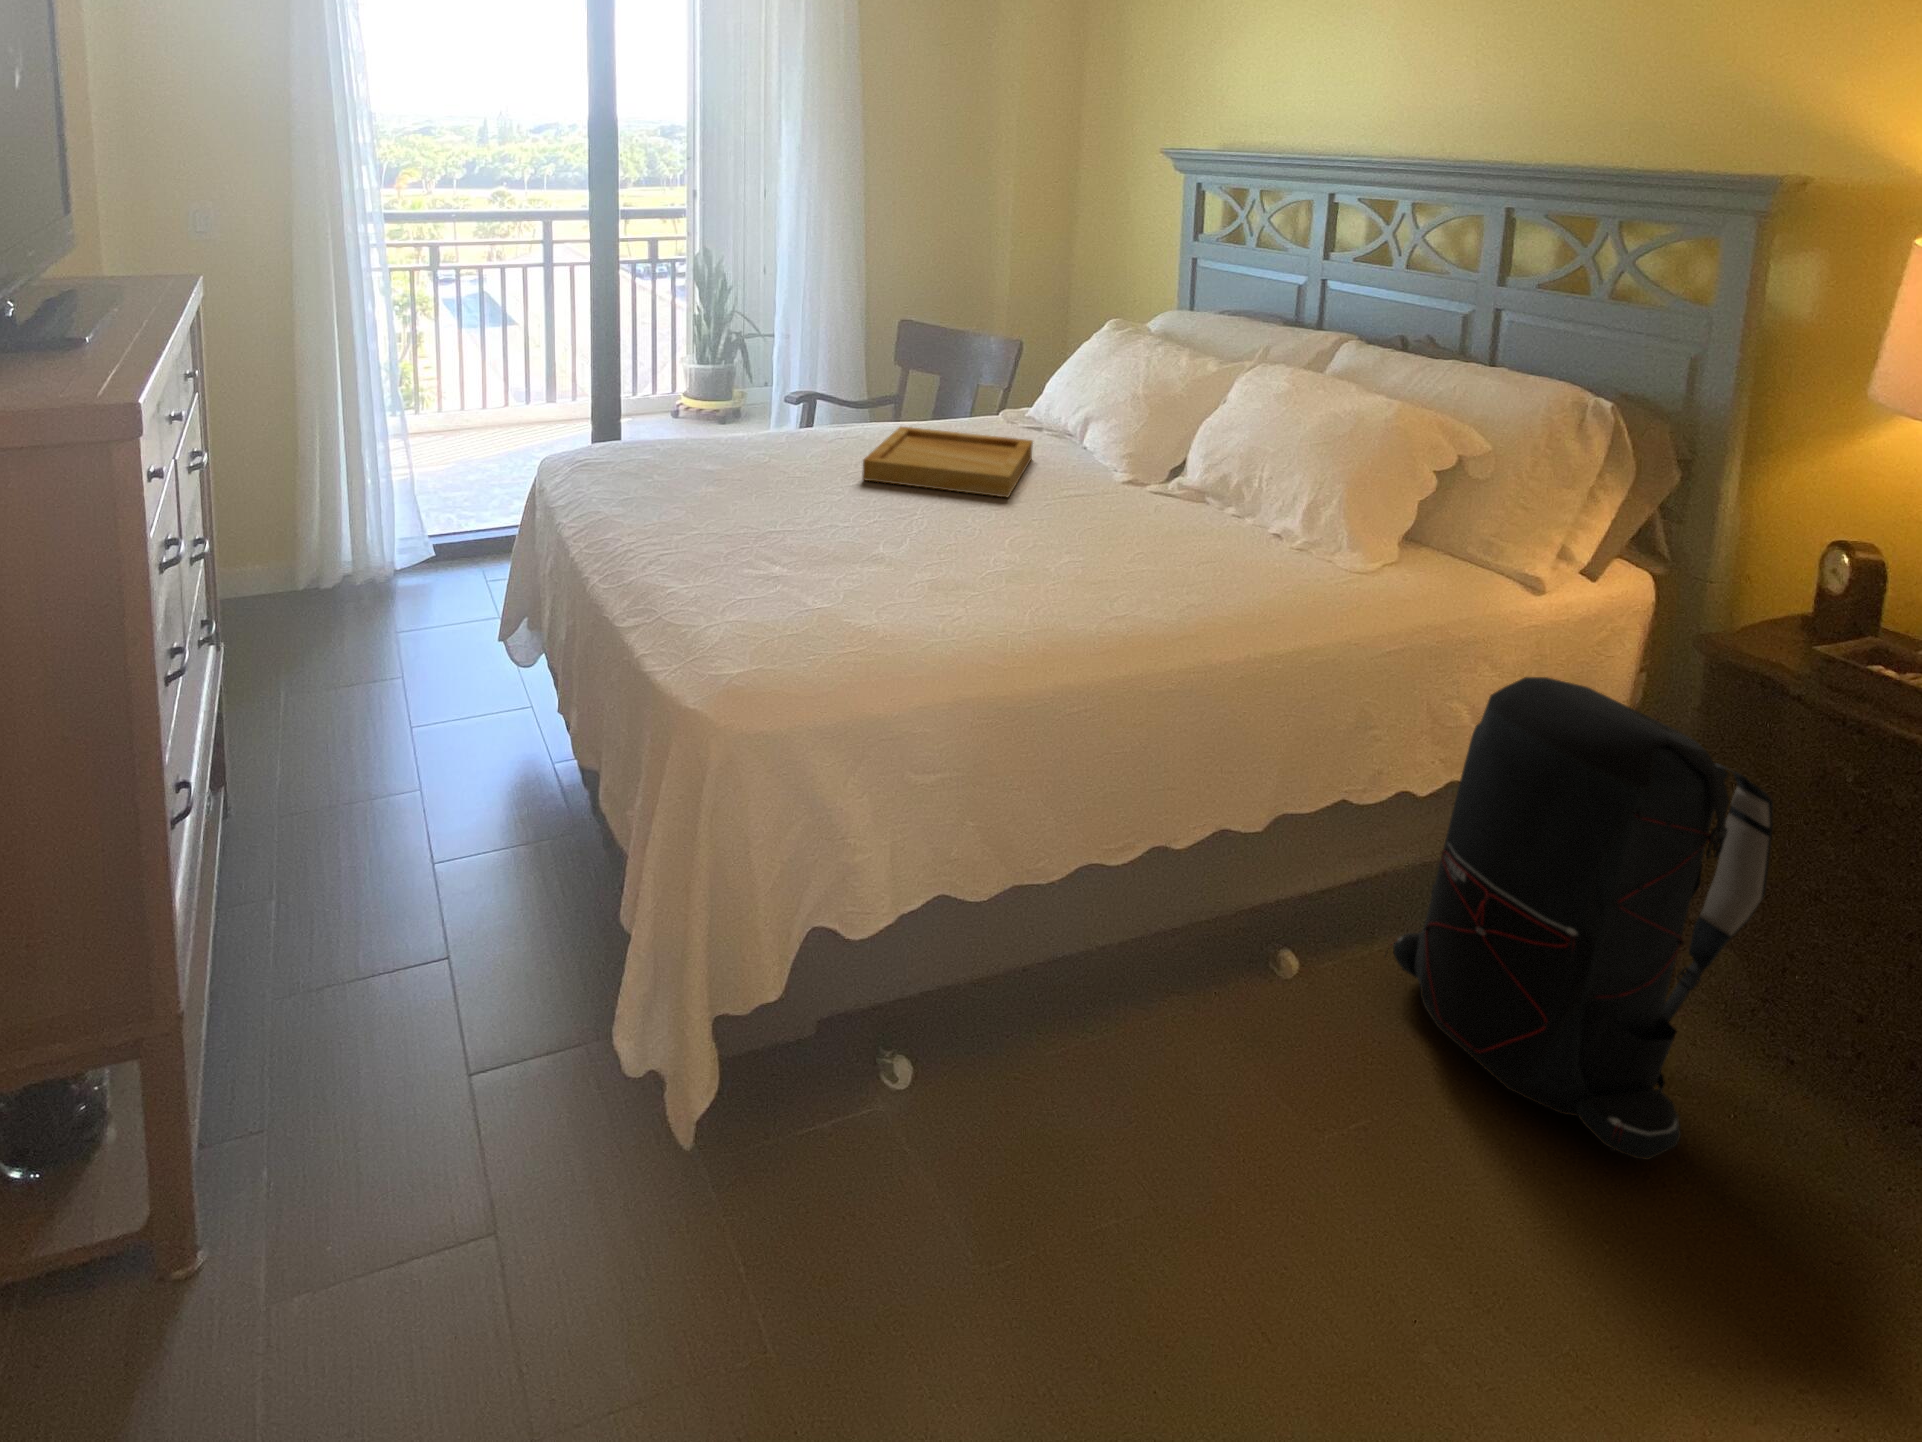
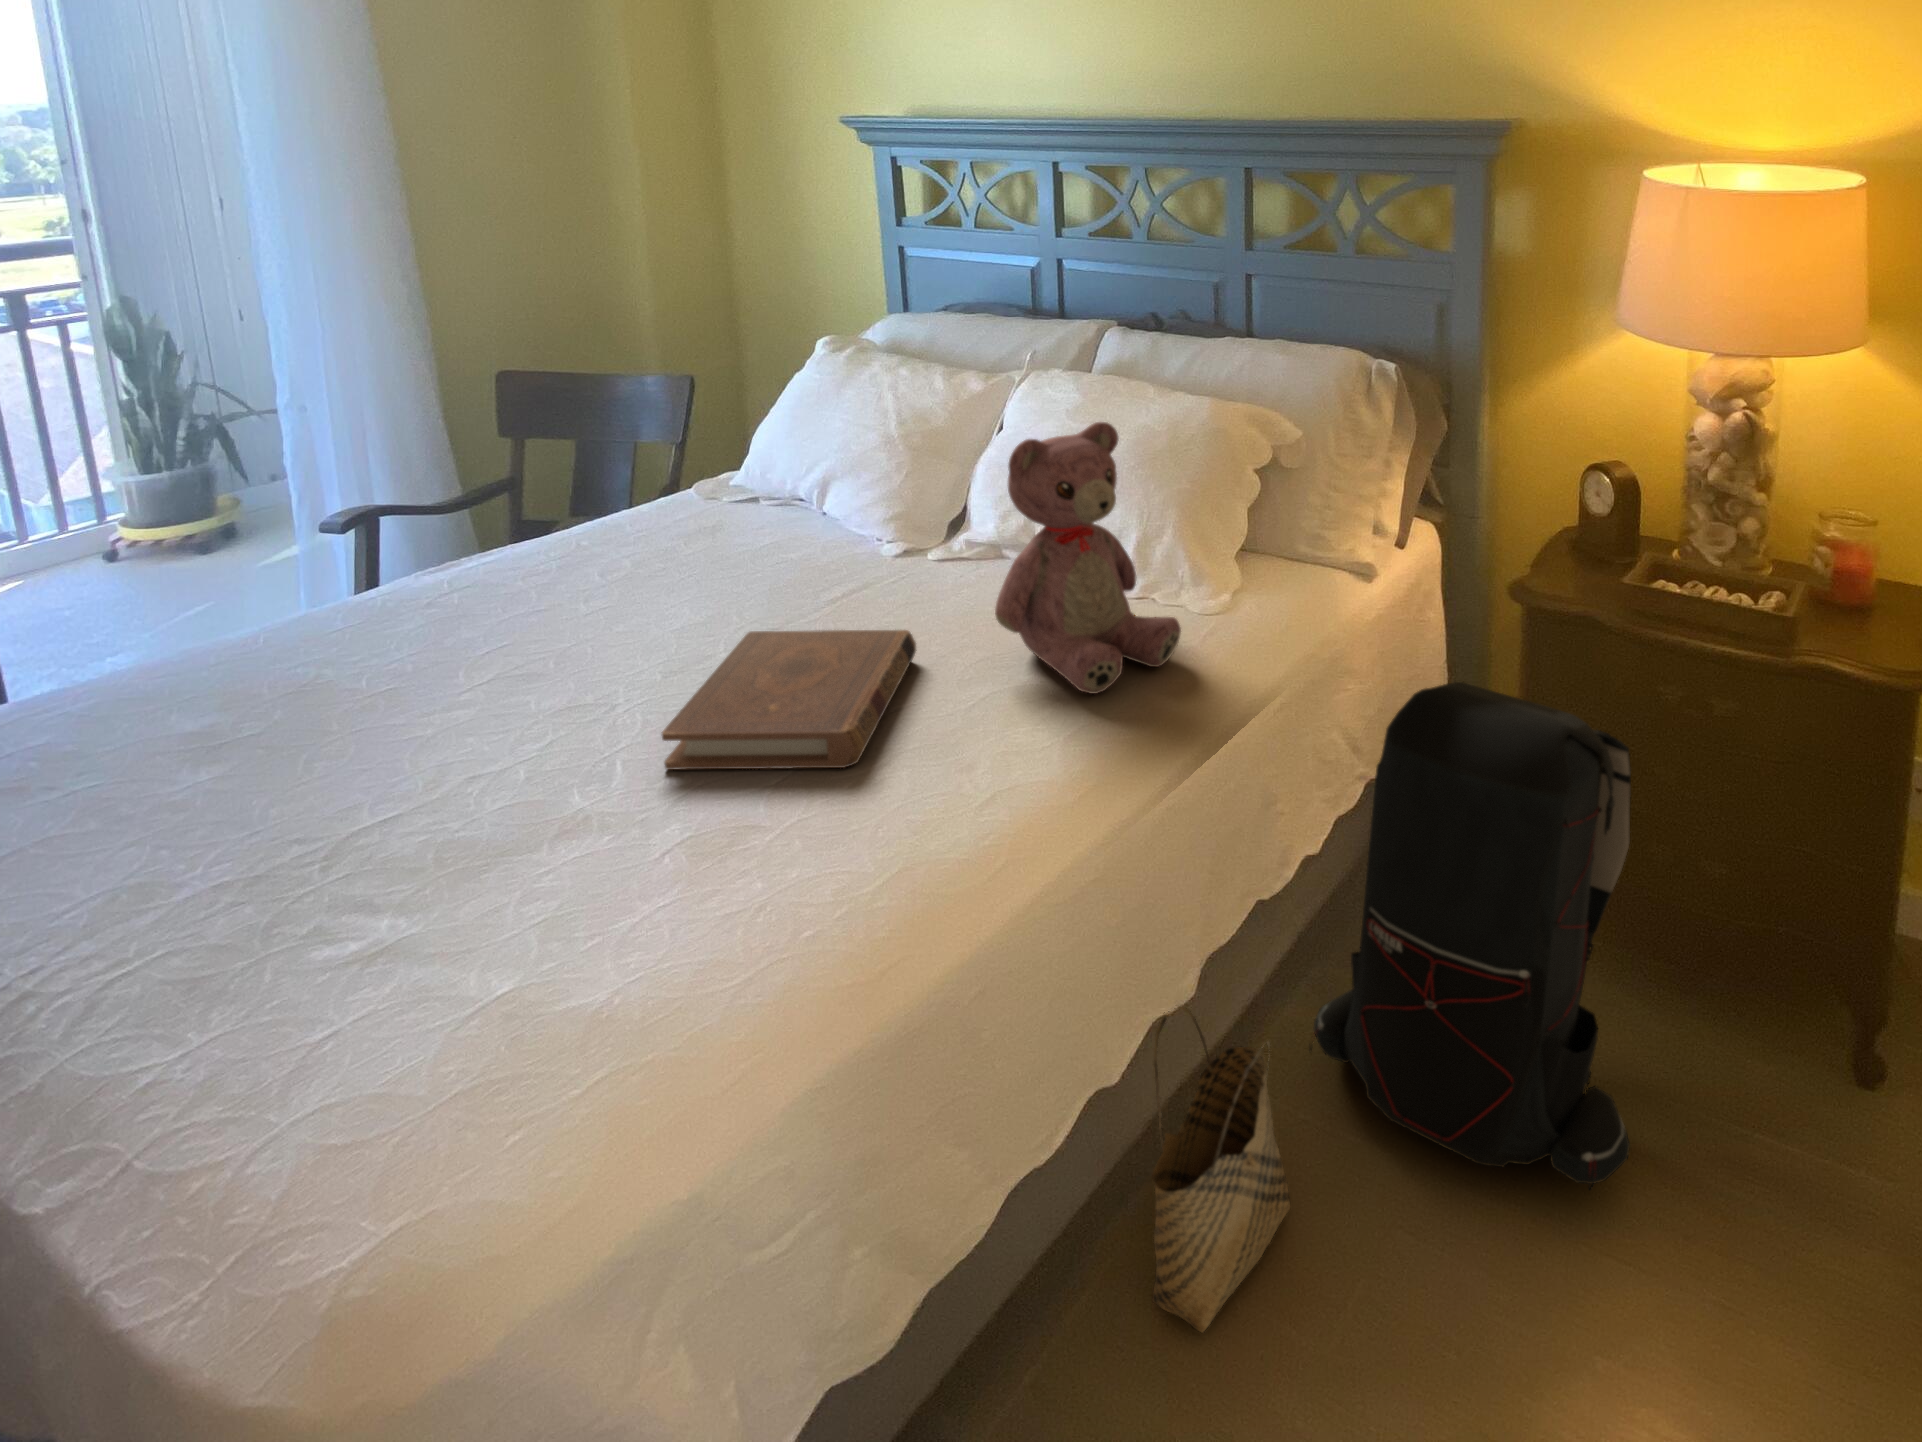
teddy bear: none [1168,392,1313,591] -> present [995,422,1181,694]
tray: present [862,427,1033,497] -> none [499,525,758,659]
book: none [933,495,1111,581] -> present [661,630,917,770]
woven basket: none [1191,833,1324,1067] -> present [1152,1007,1290,1332]

